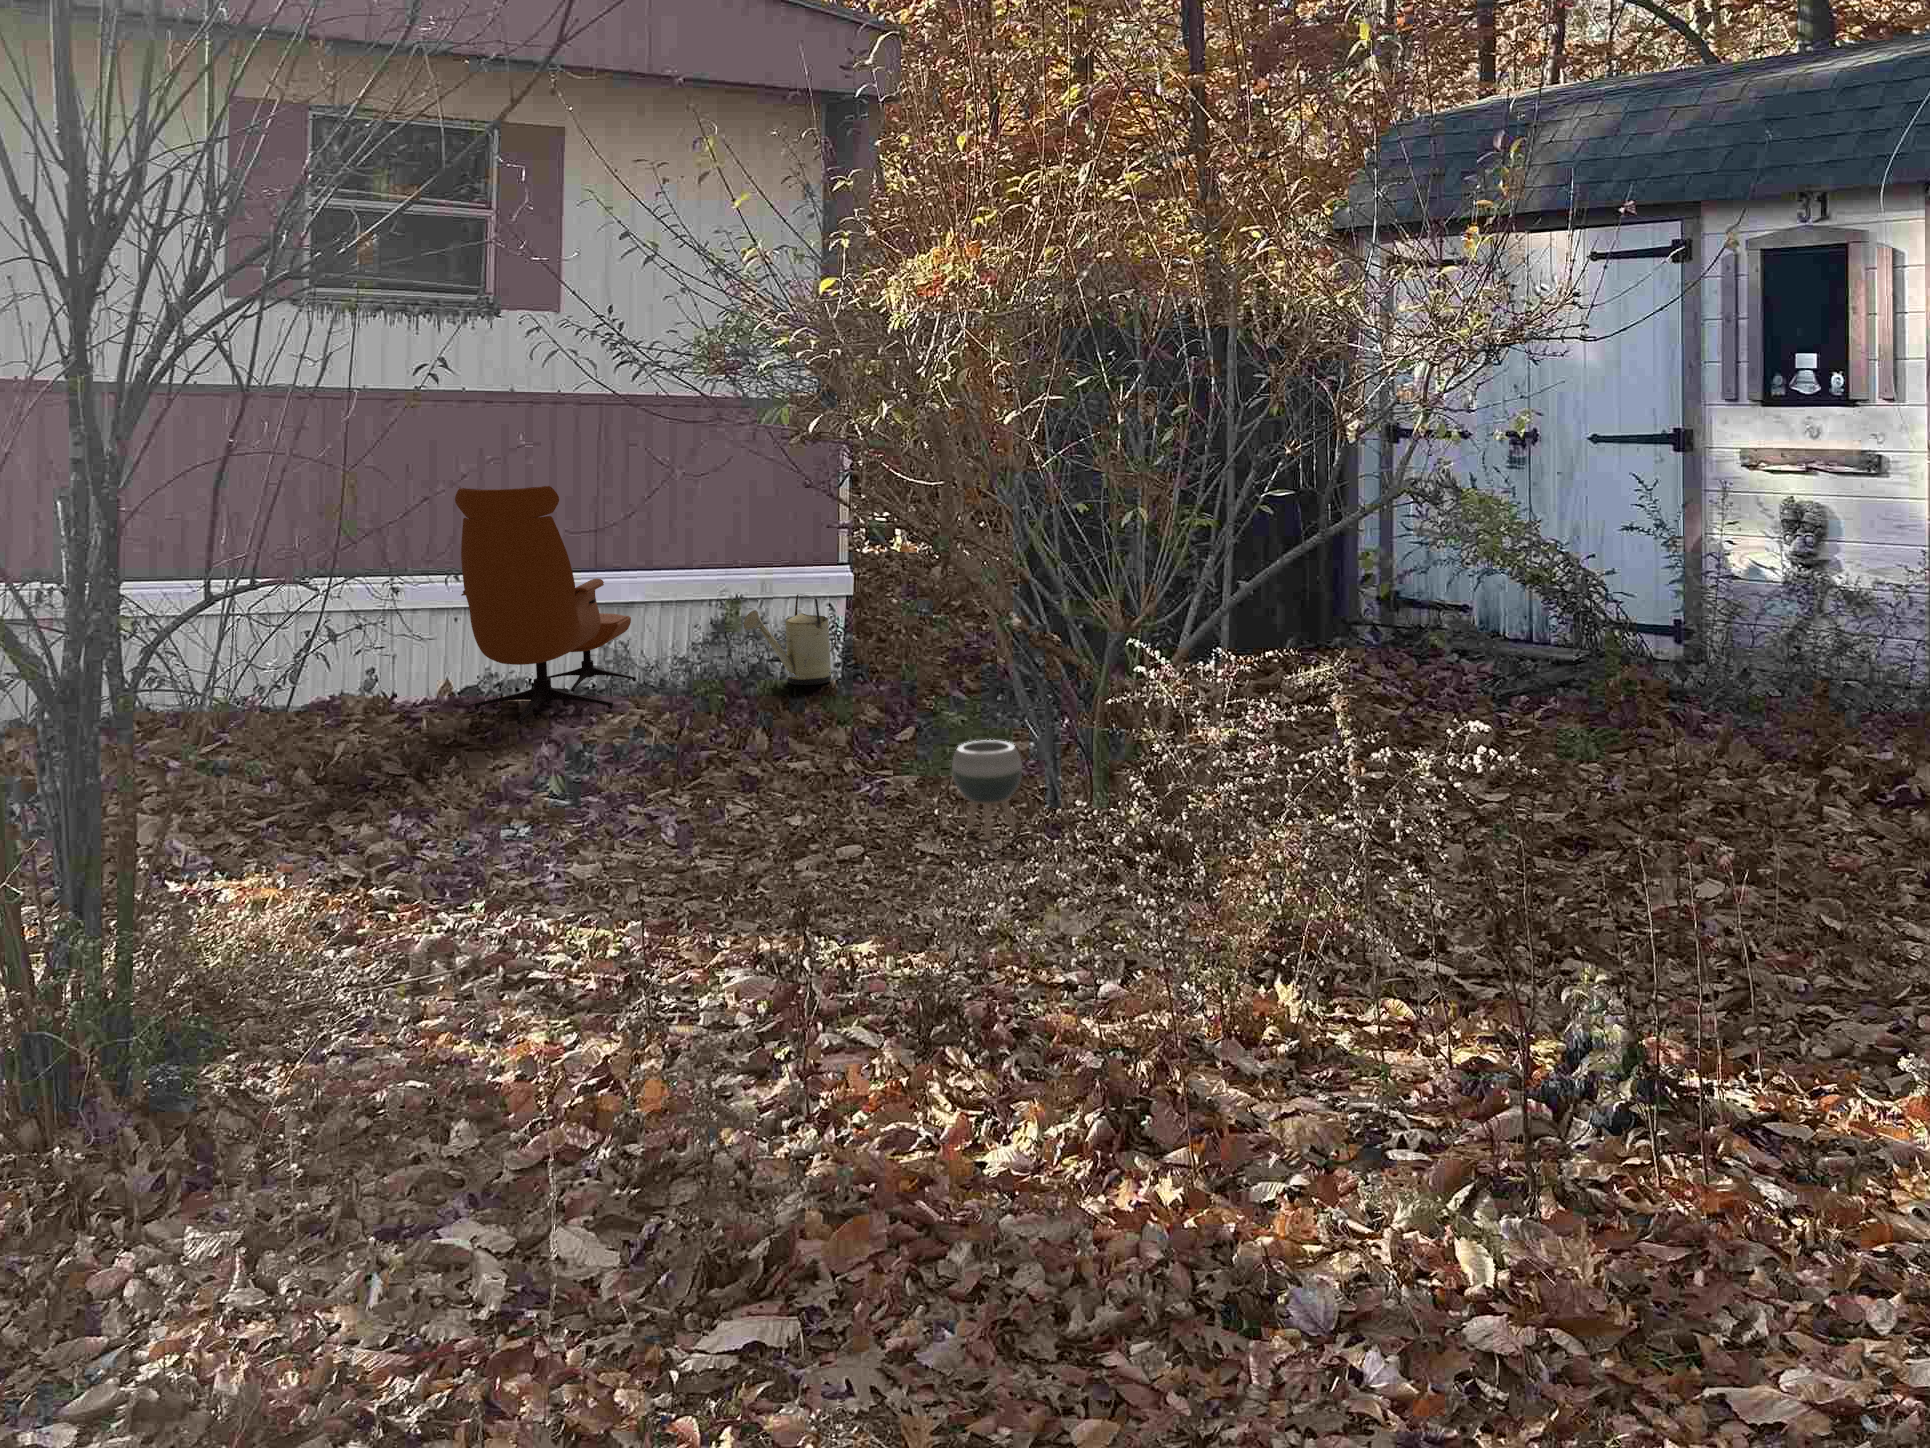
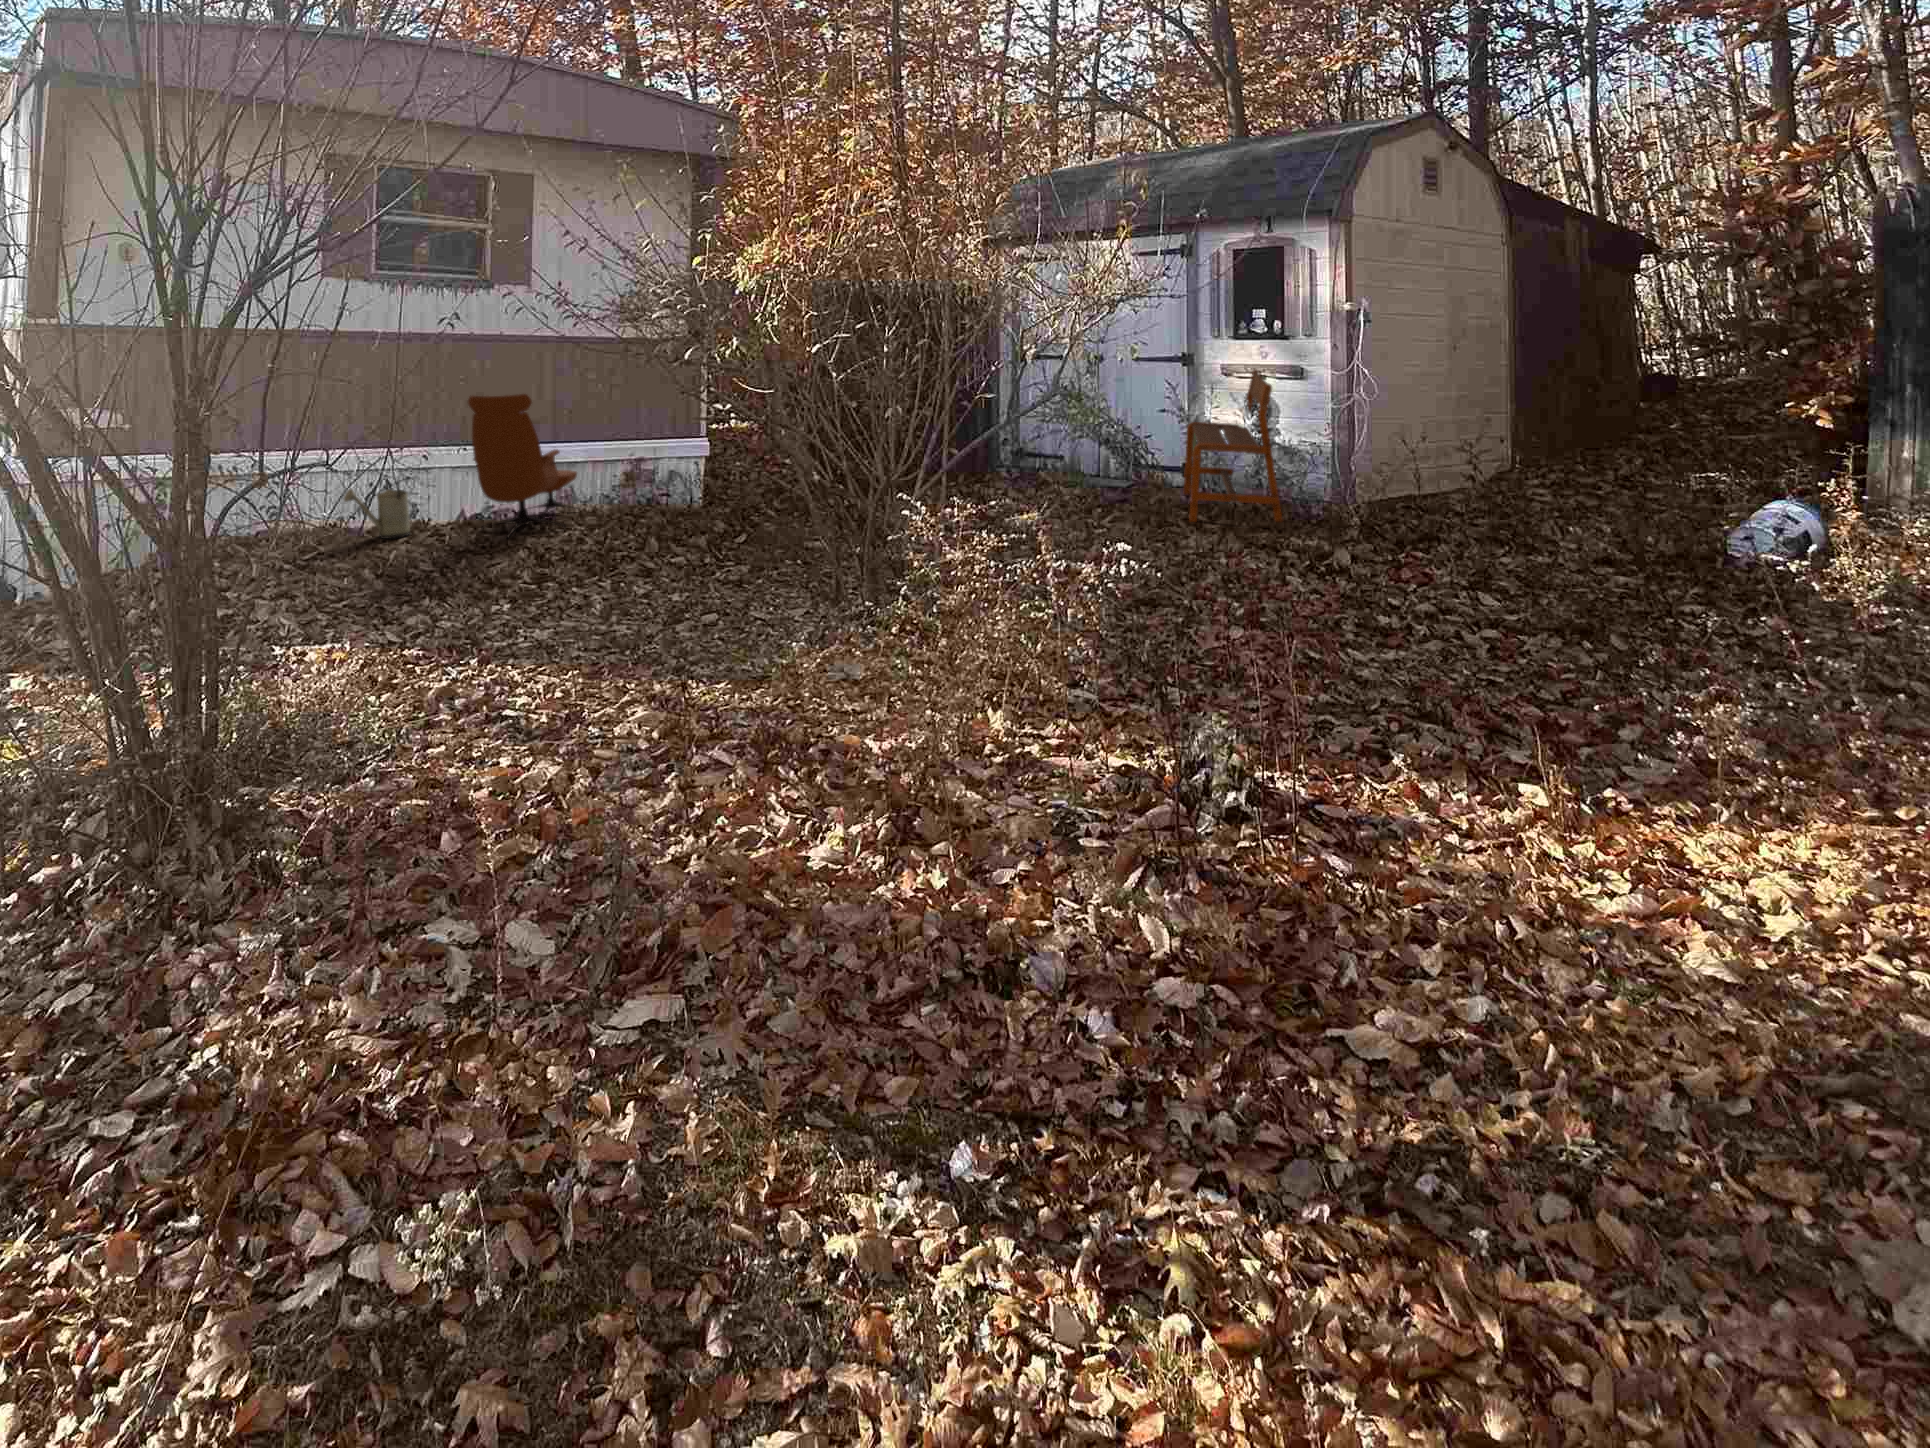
bench: none [1672,455,1836,719] -> present [1184,370,1282,522]
watering can: present [744,594,836,685] -> present [344,483,410,539]
planter: present [952,740,1022,840] -> none [774,548,817,610]

